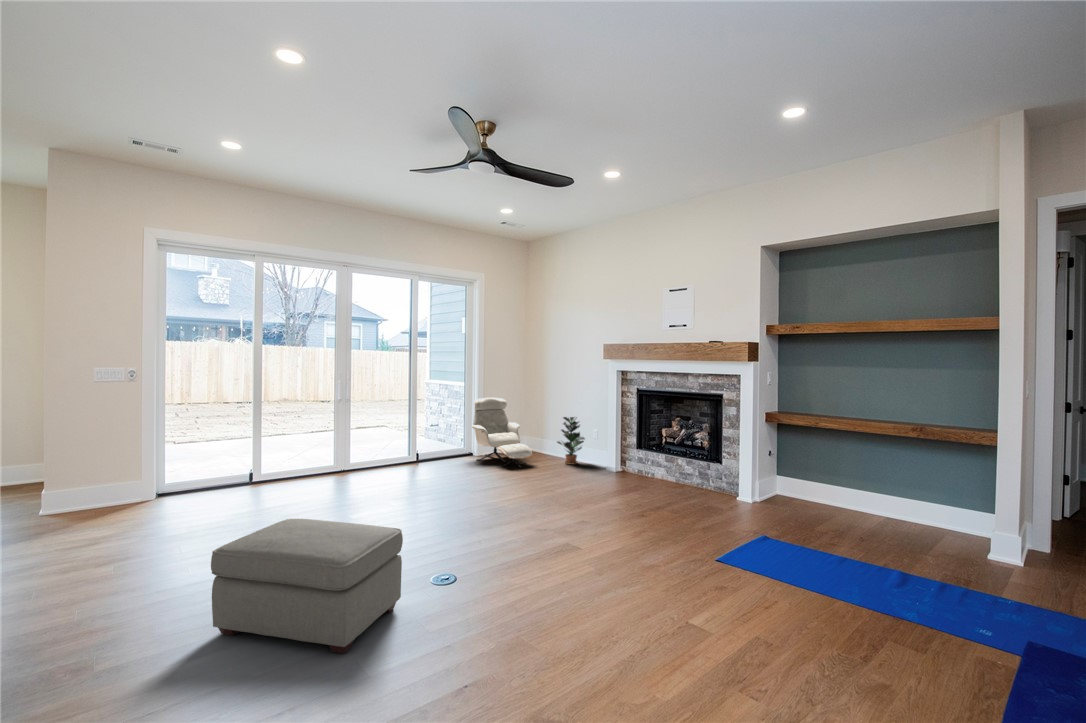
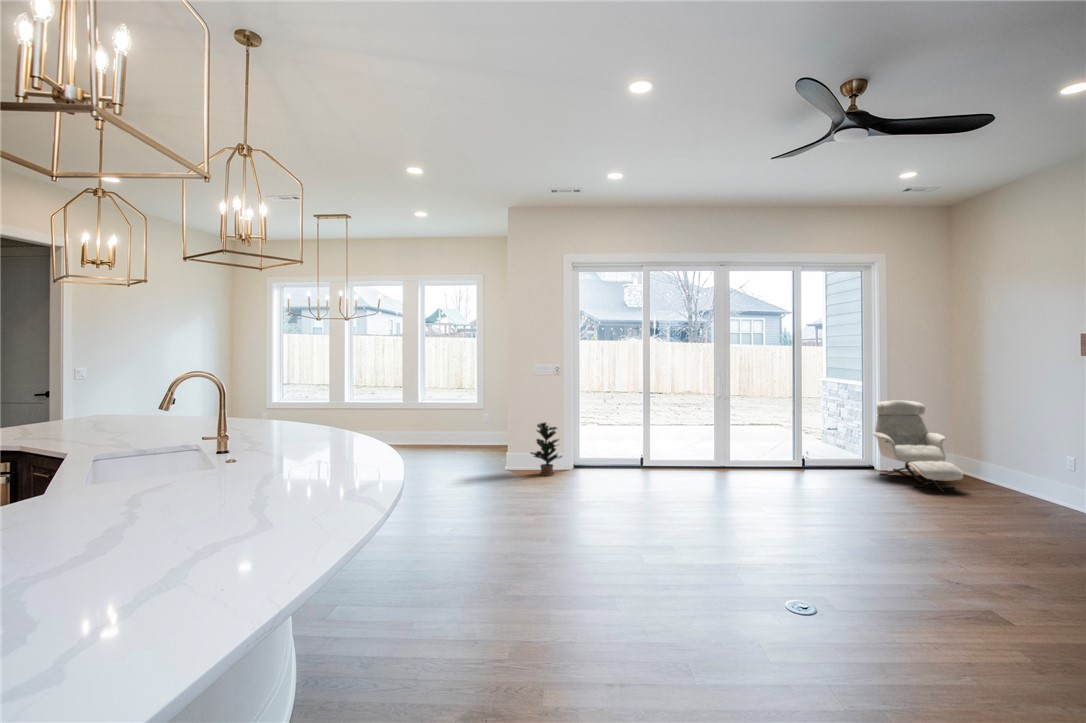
potted plant: present [557,417,585,465] -> present [531,423,562,476]
ottoman: present [211,519,403,654] -> none [583,510,746,650]

